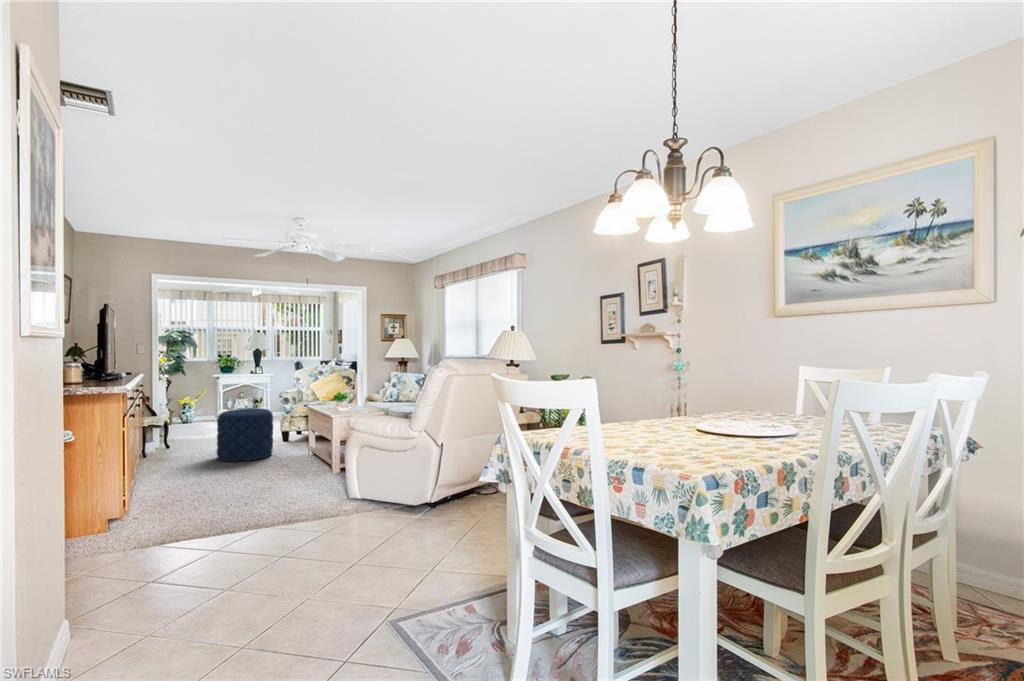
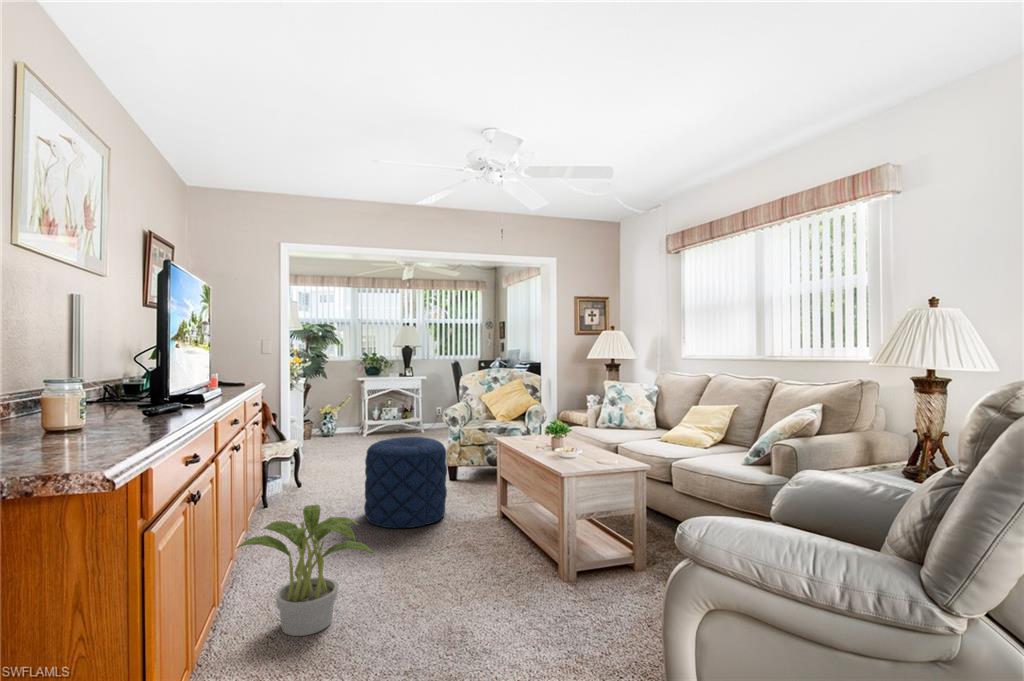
potted plant: none [142,434,220,495] -> present [235,505,374,636]

